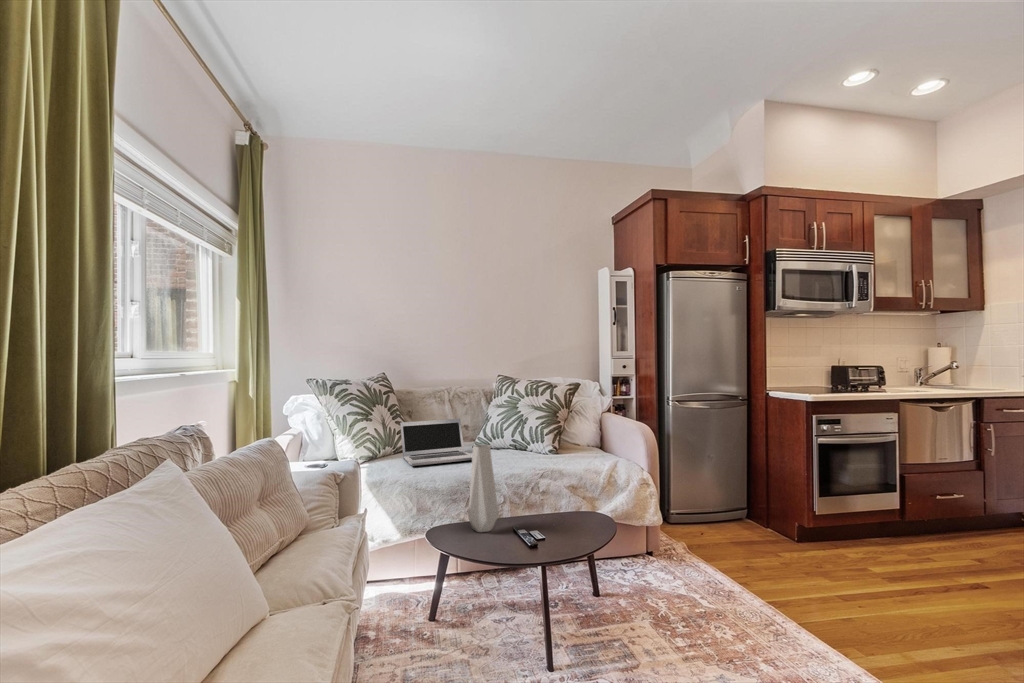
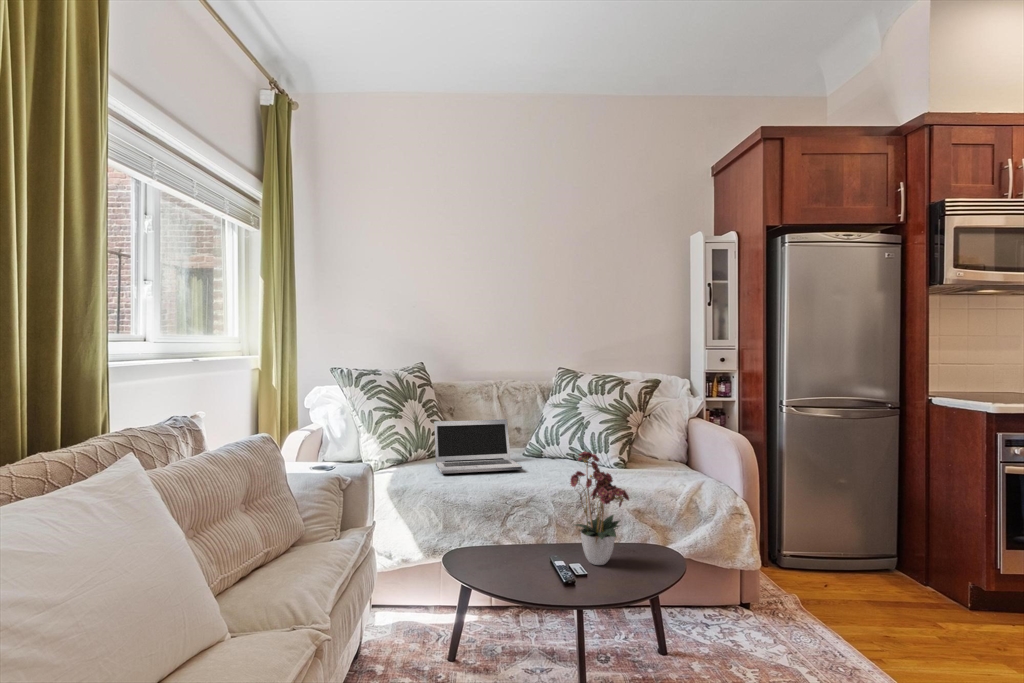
flower arrangement: none [526,439,582,531] -> present [570,451,629,565]
vase: present [469,445,499,532] -> none [491,450,529,560]

